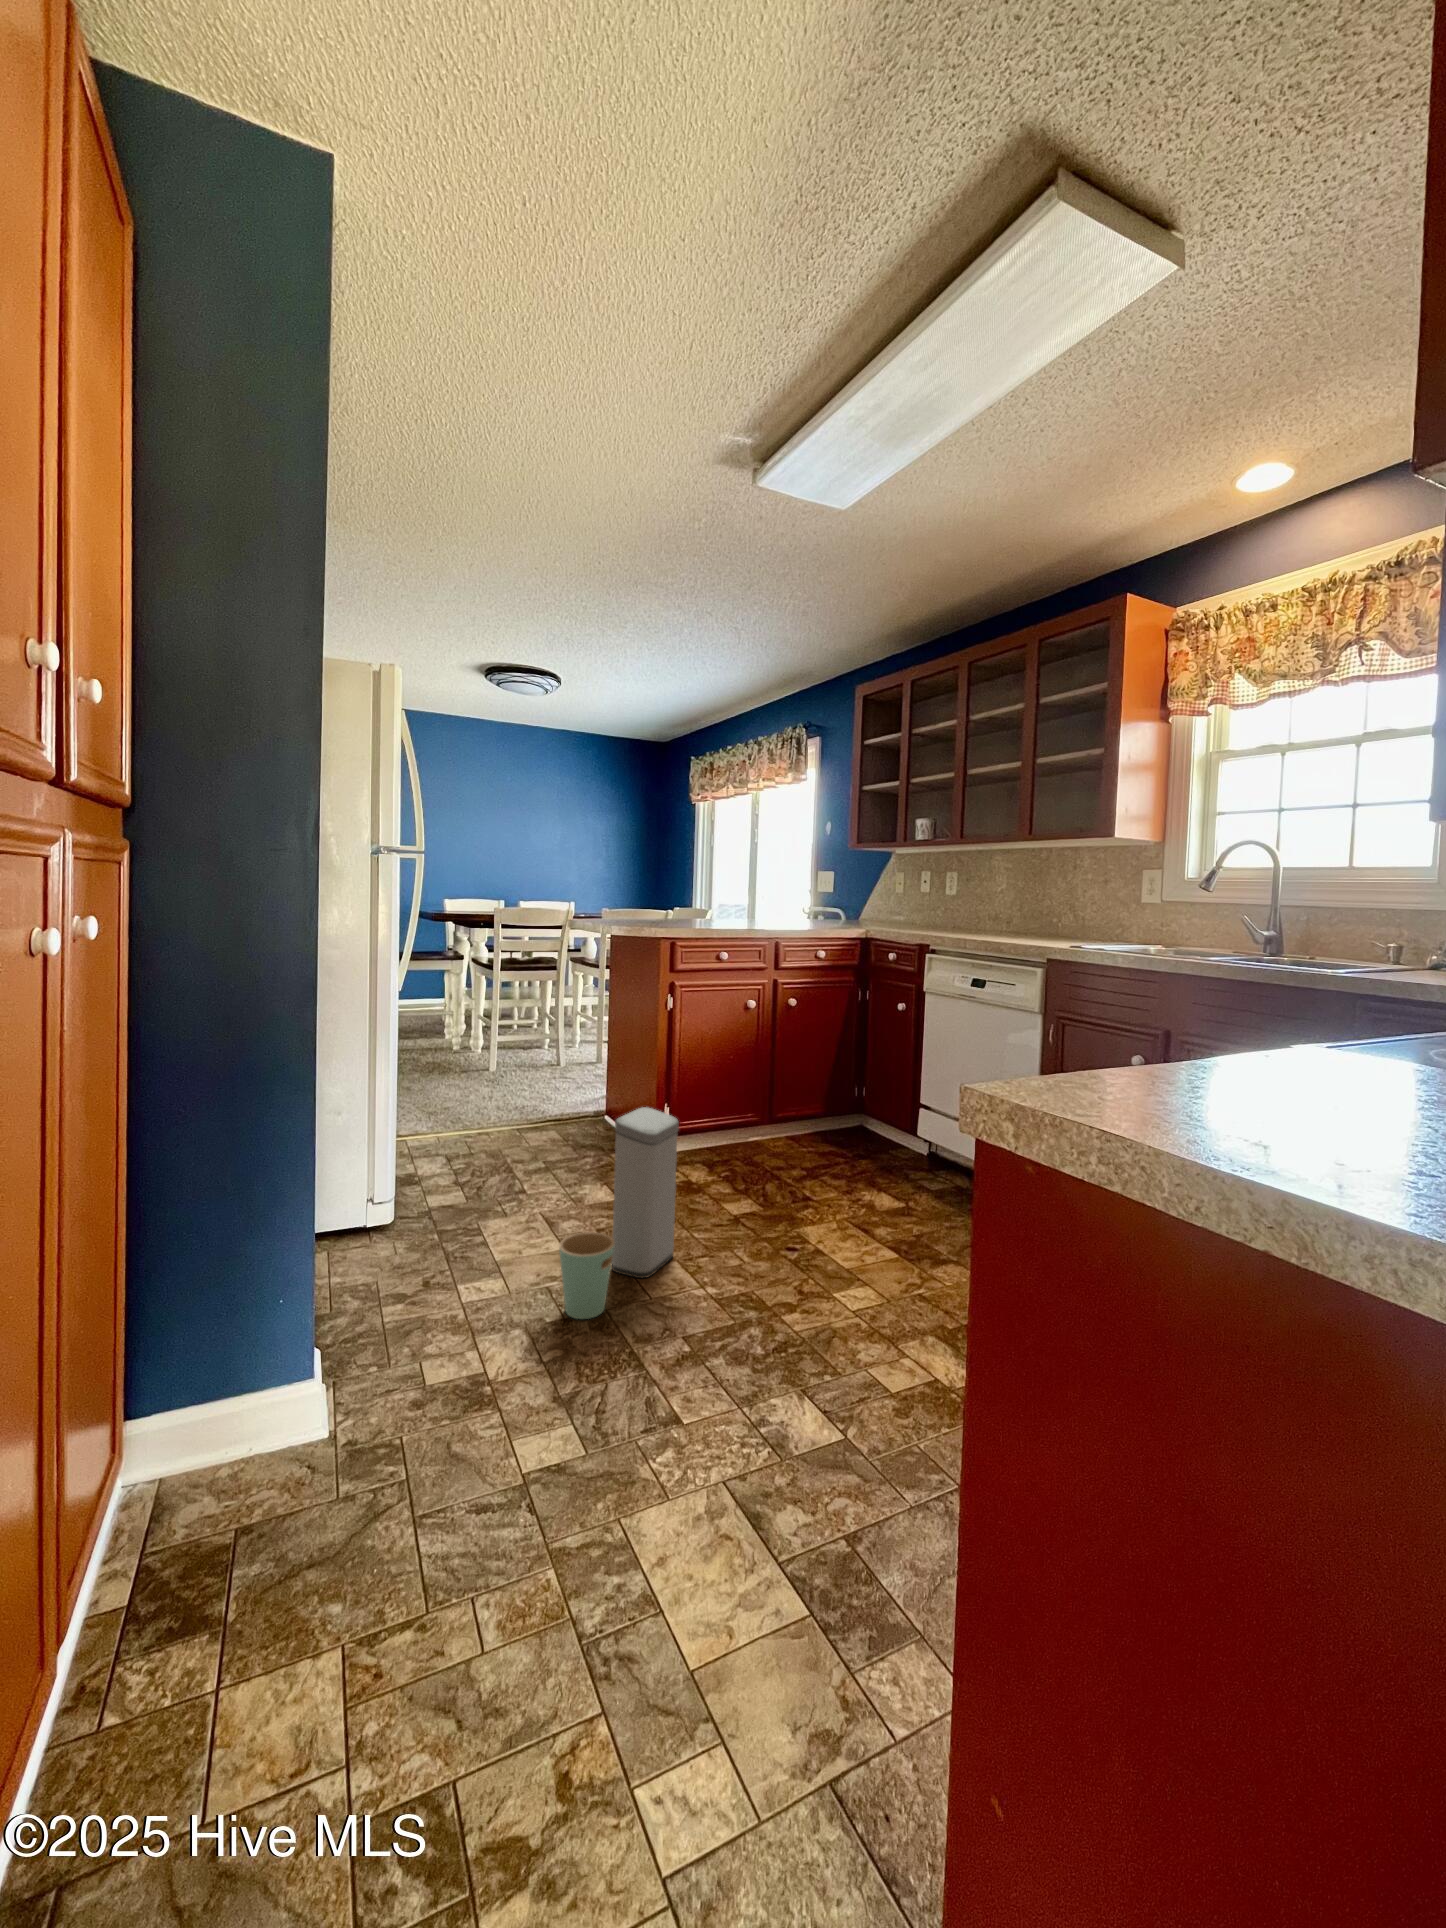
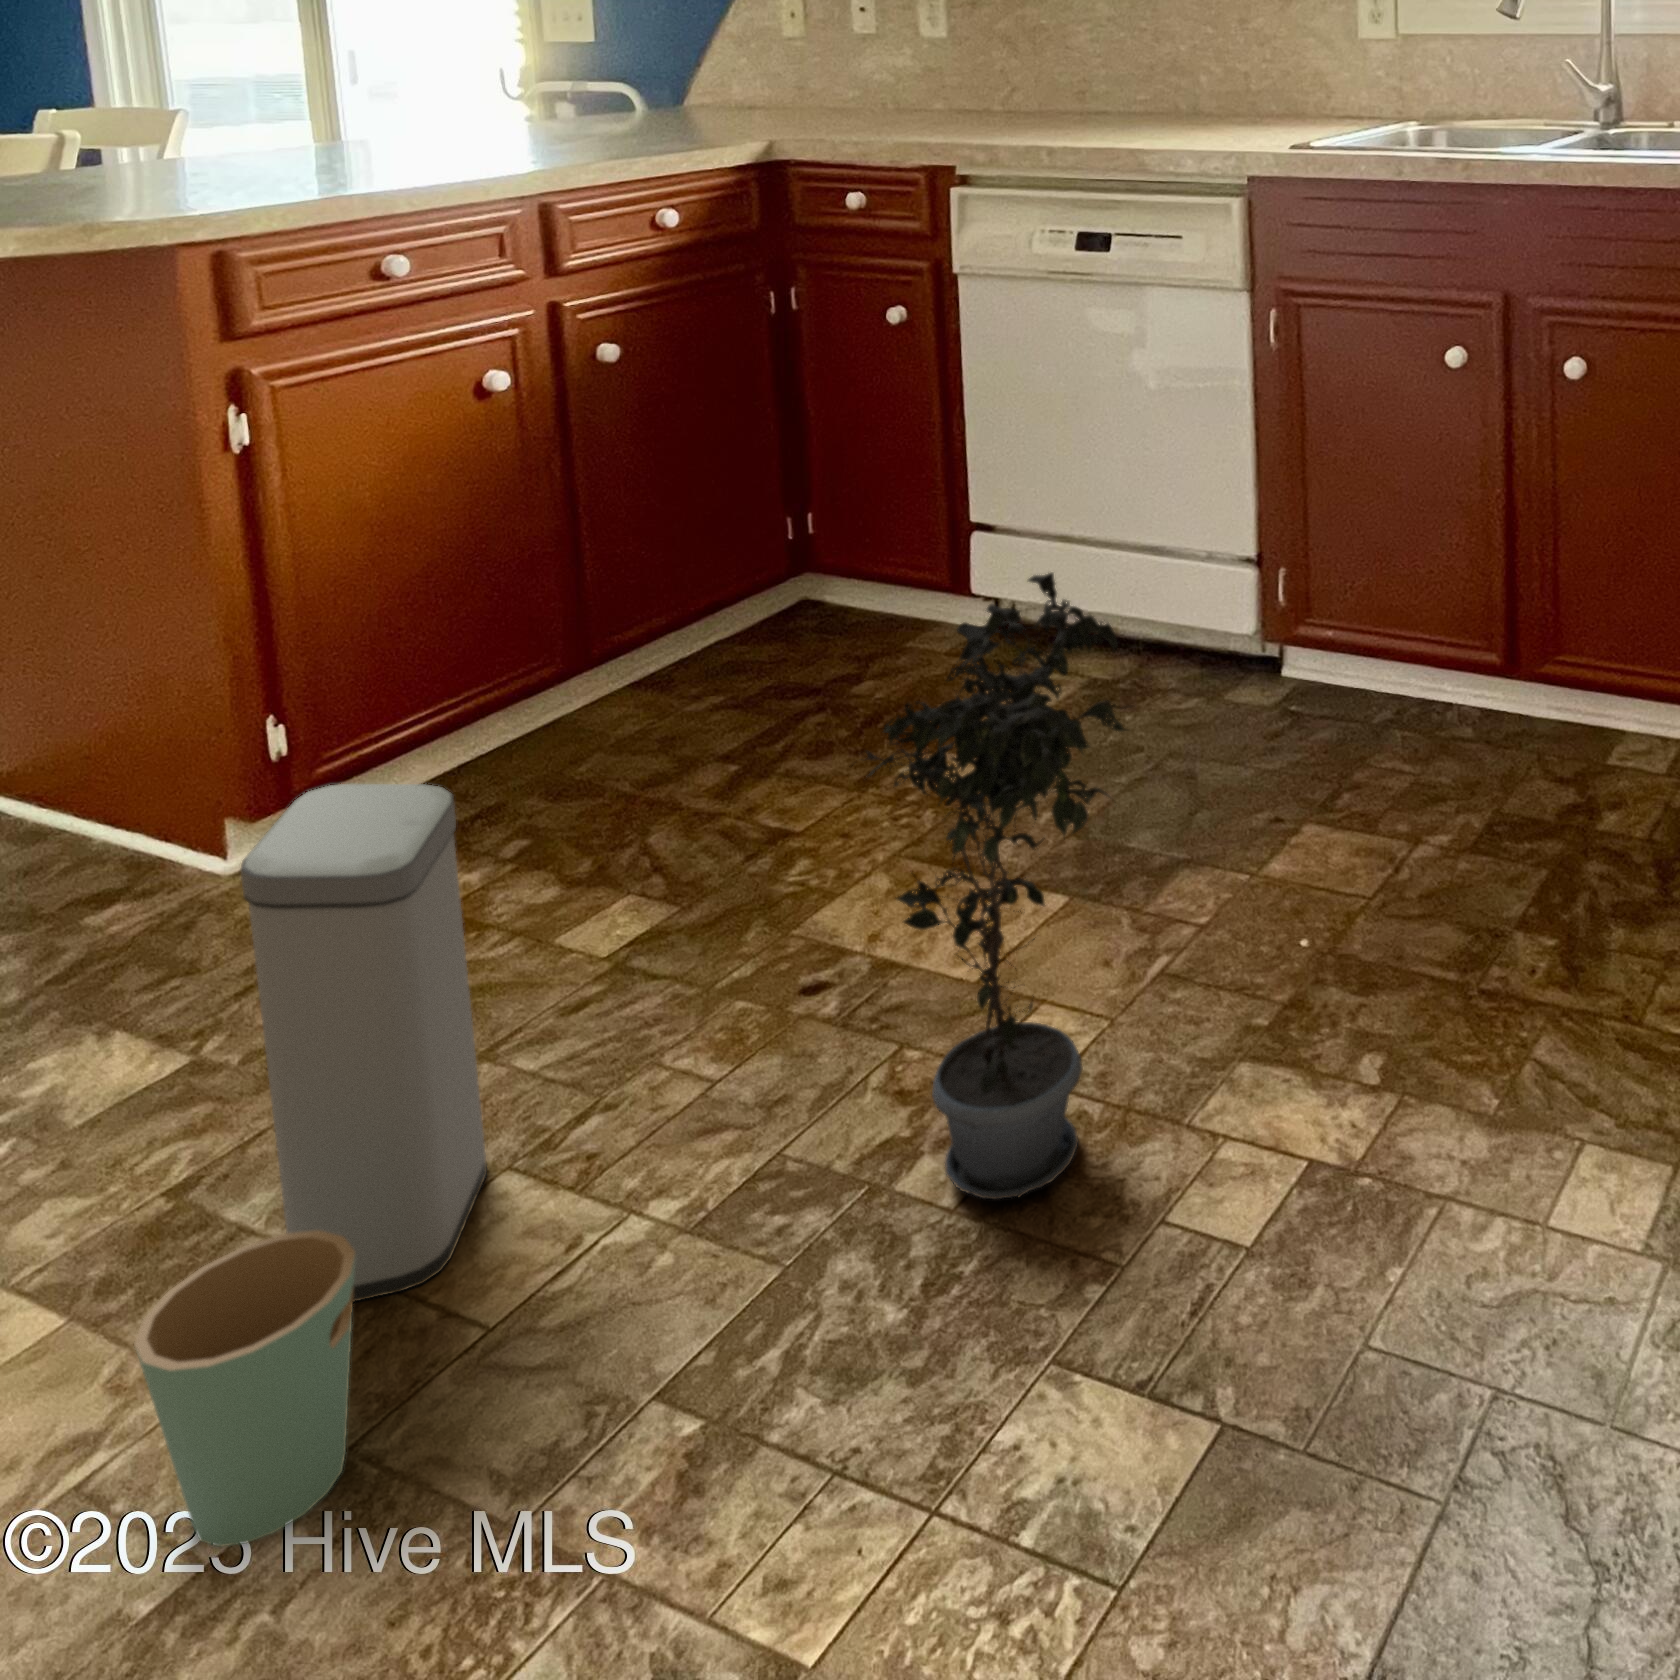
potted plant: none [781,1087,888,1338] -> present [852,573,1128,1199]

